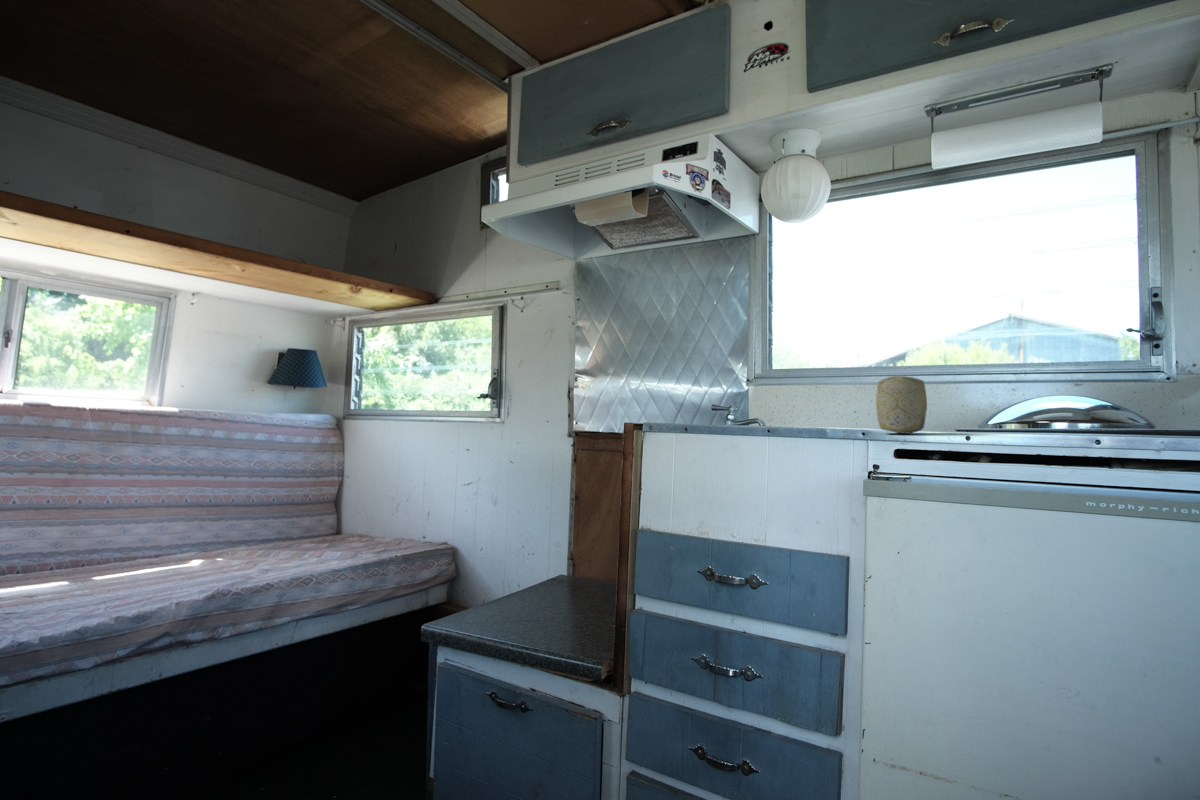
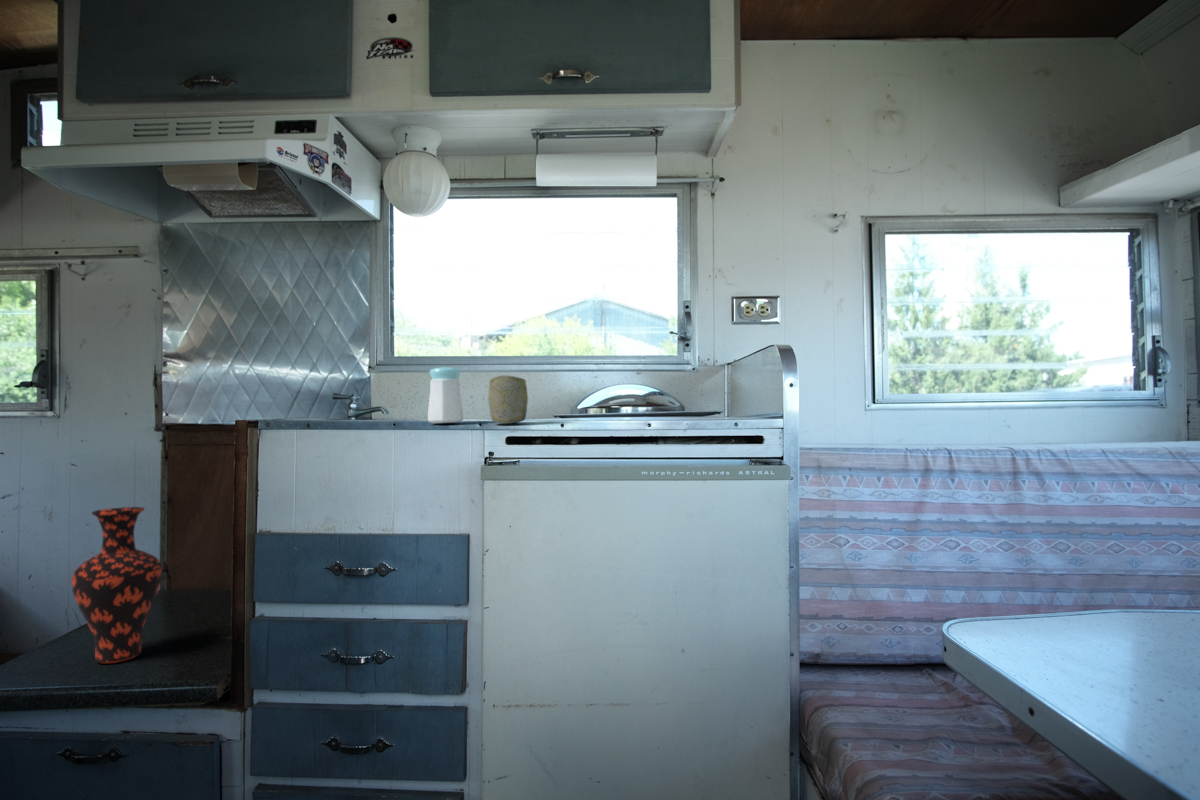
salt shaker: none [804,369,844,431] -> present [428,367,463,423]
vase: none [504,495,567,625] -> present [72,507,162,663]

